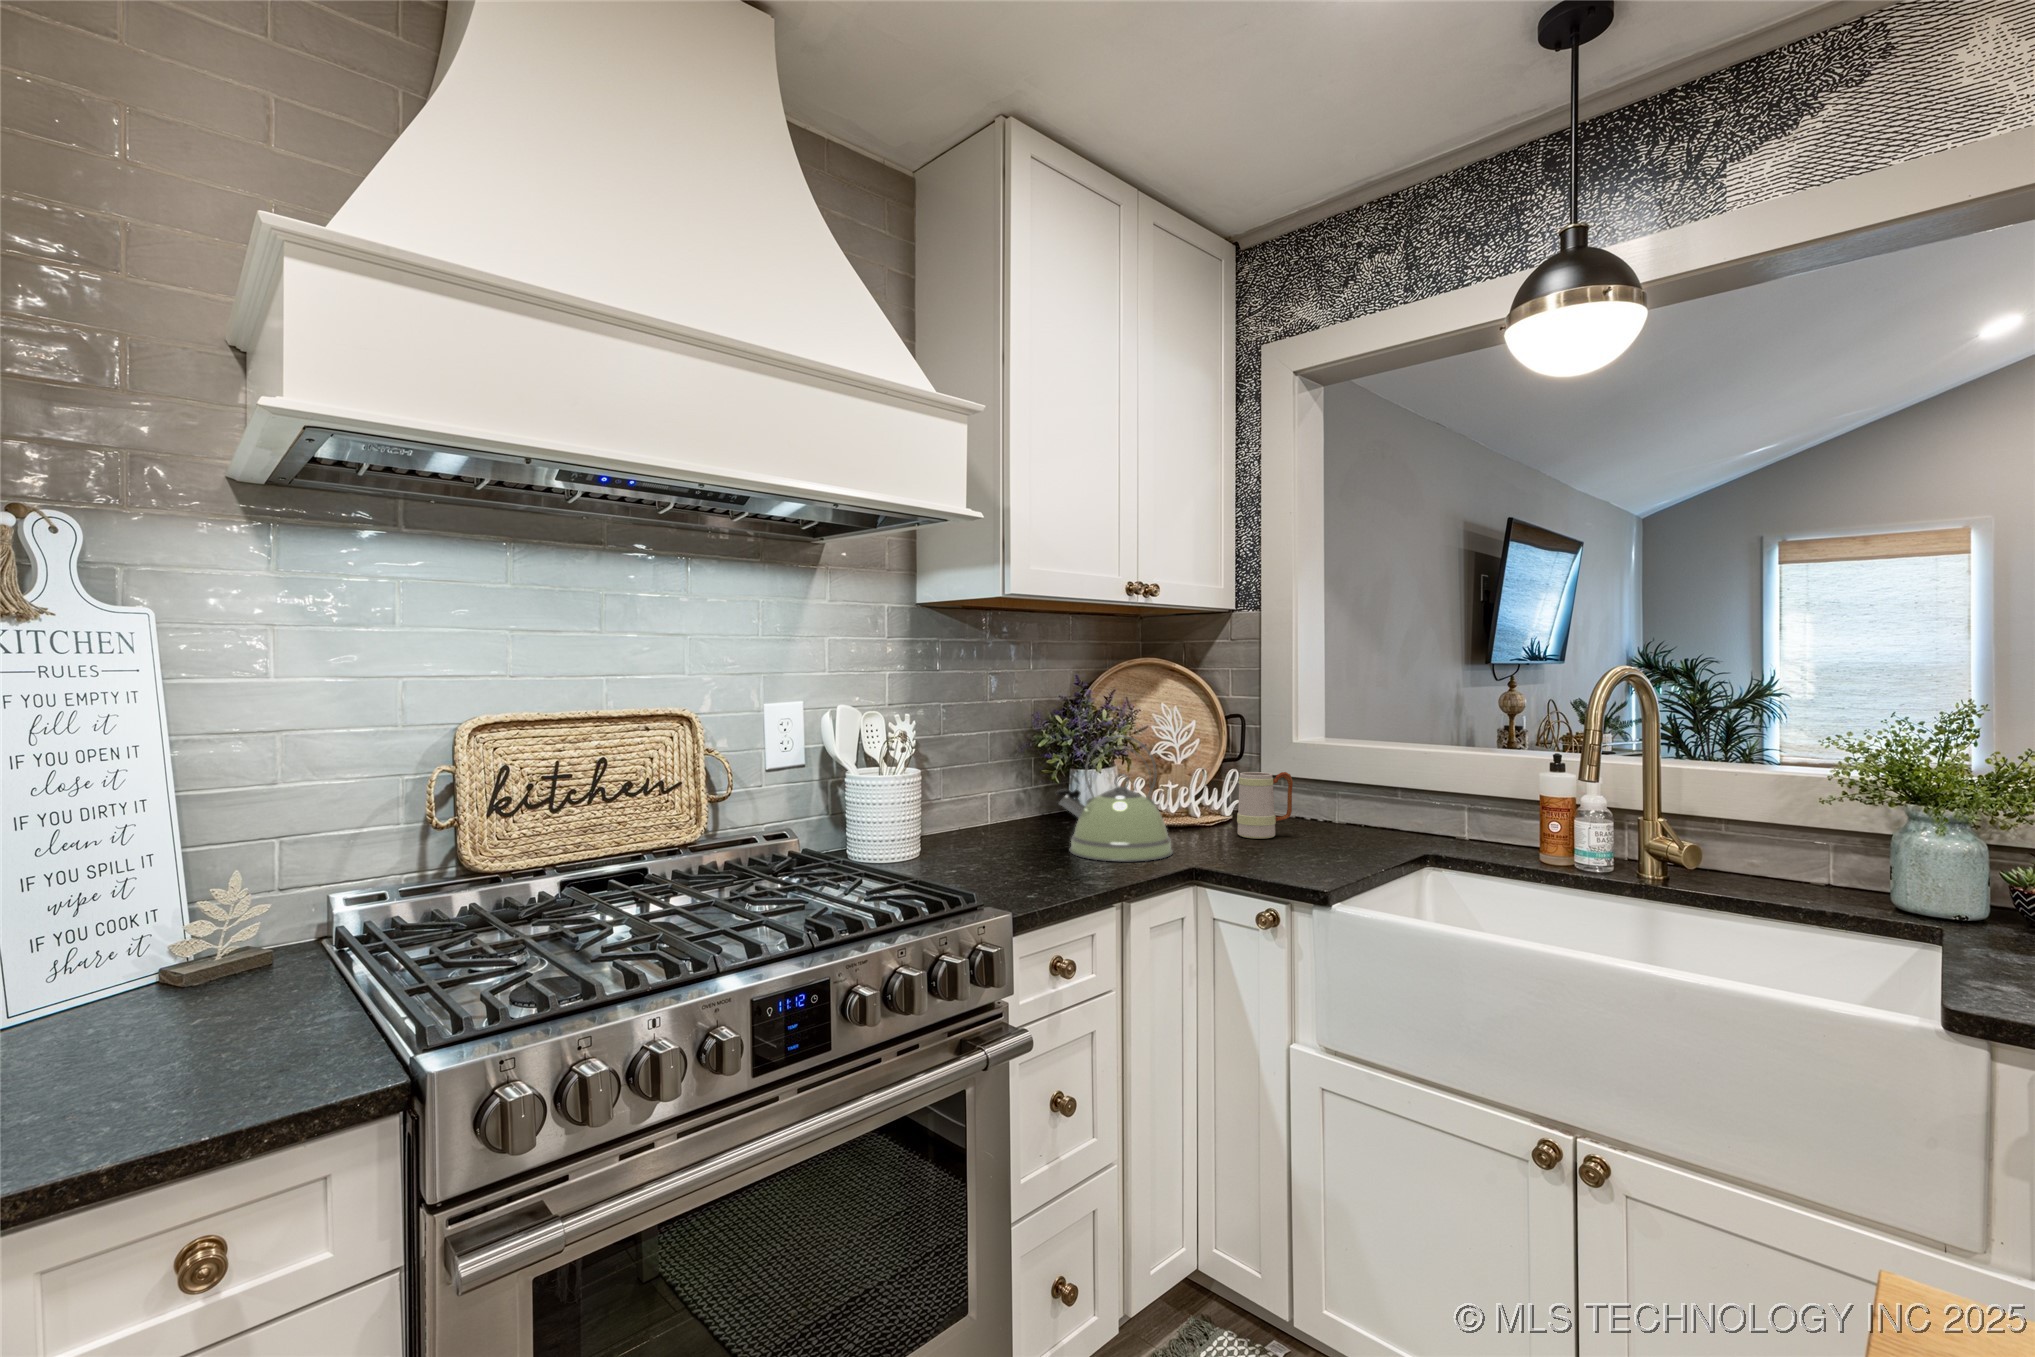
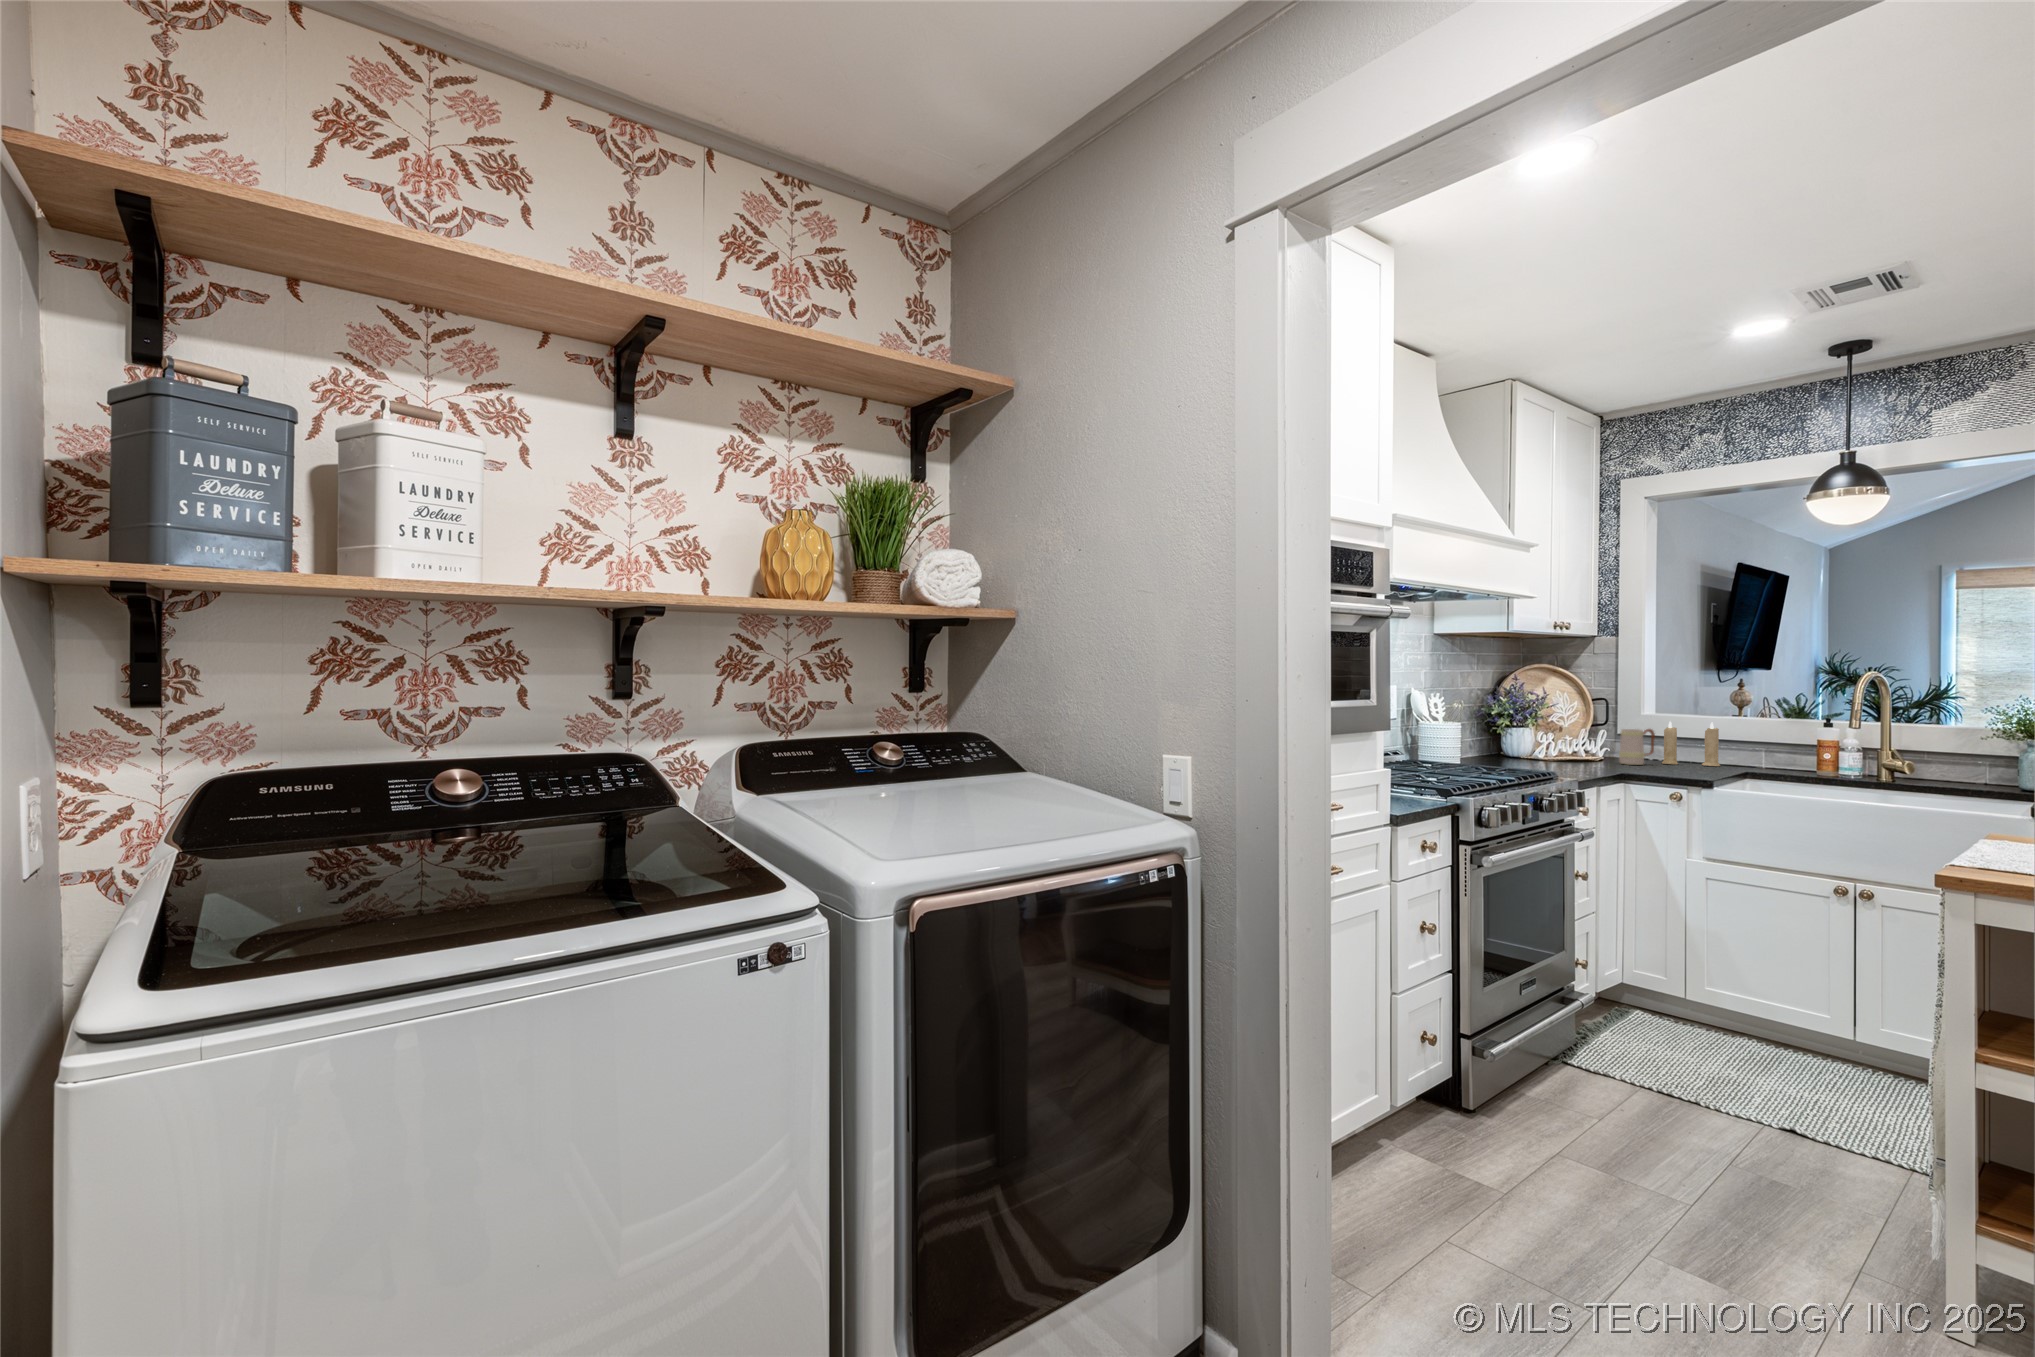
kettle: present [1056,735,1173,861] -> none [1529,706,1600,770]
candle: none [1310,755,1400,838] -> present [1662,721,1720,766]

